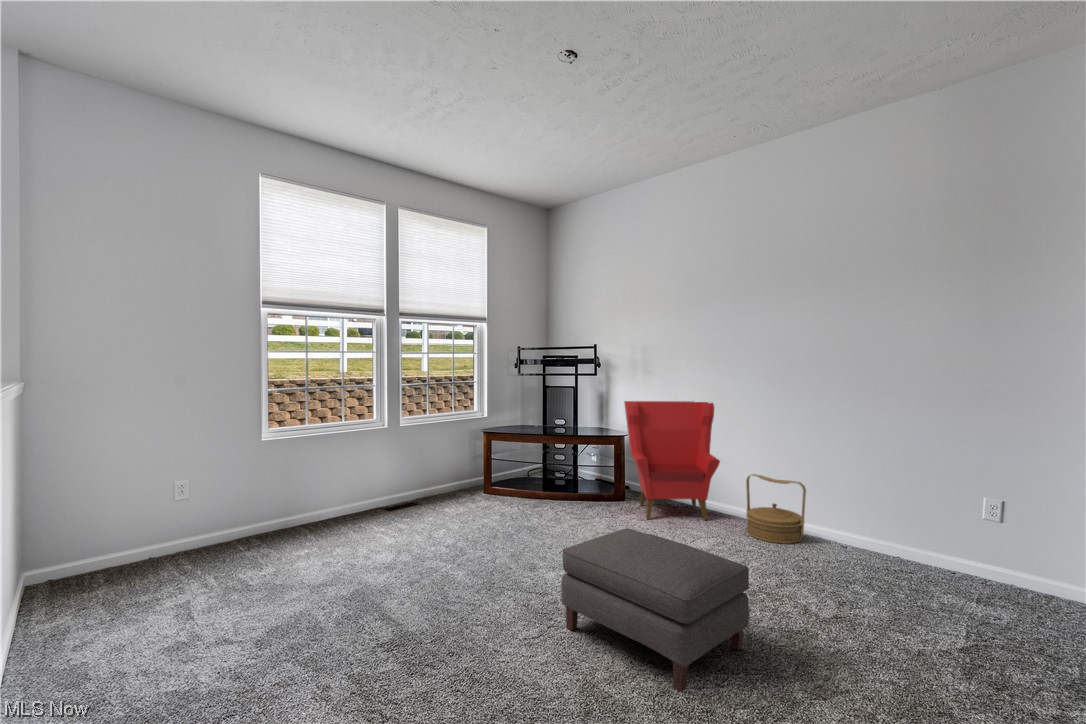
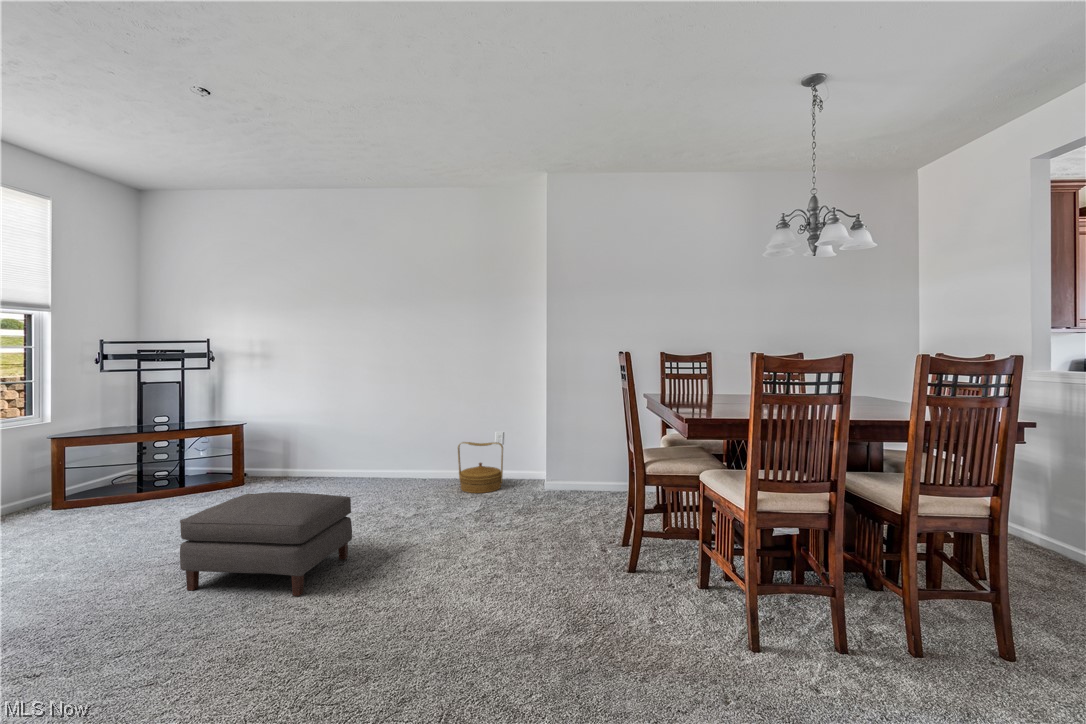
armchair: present [624,401,720,520] -> none [239,387,333,495]
woven basket: present [746,474,806,544] -> present [458,442,503,493]

